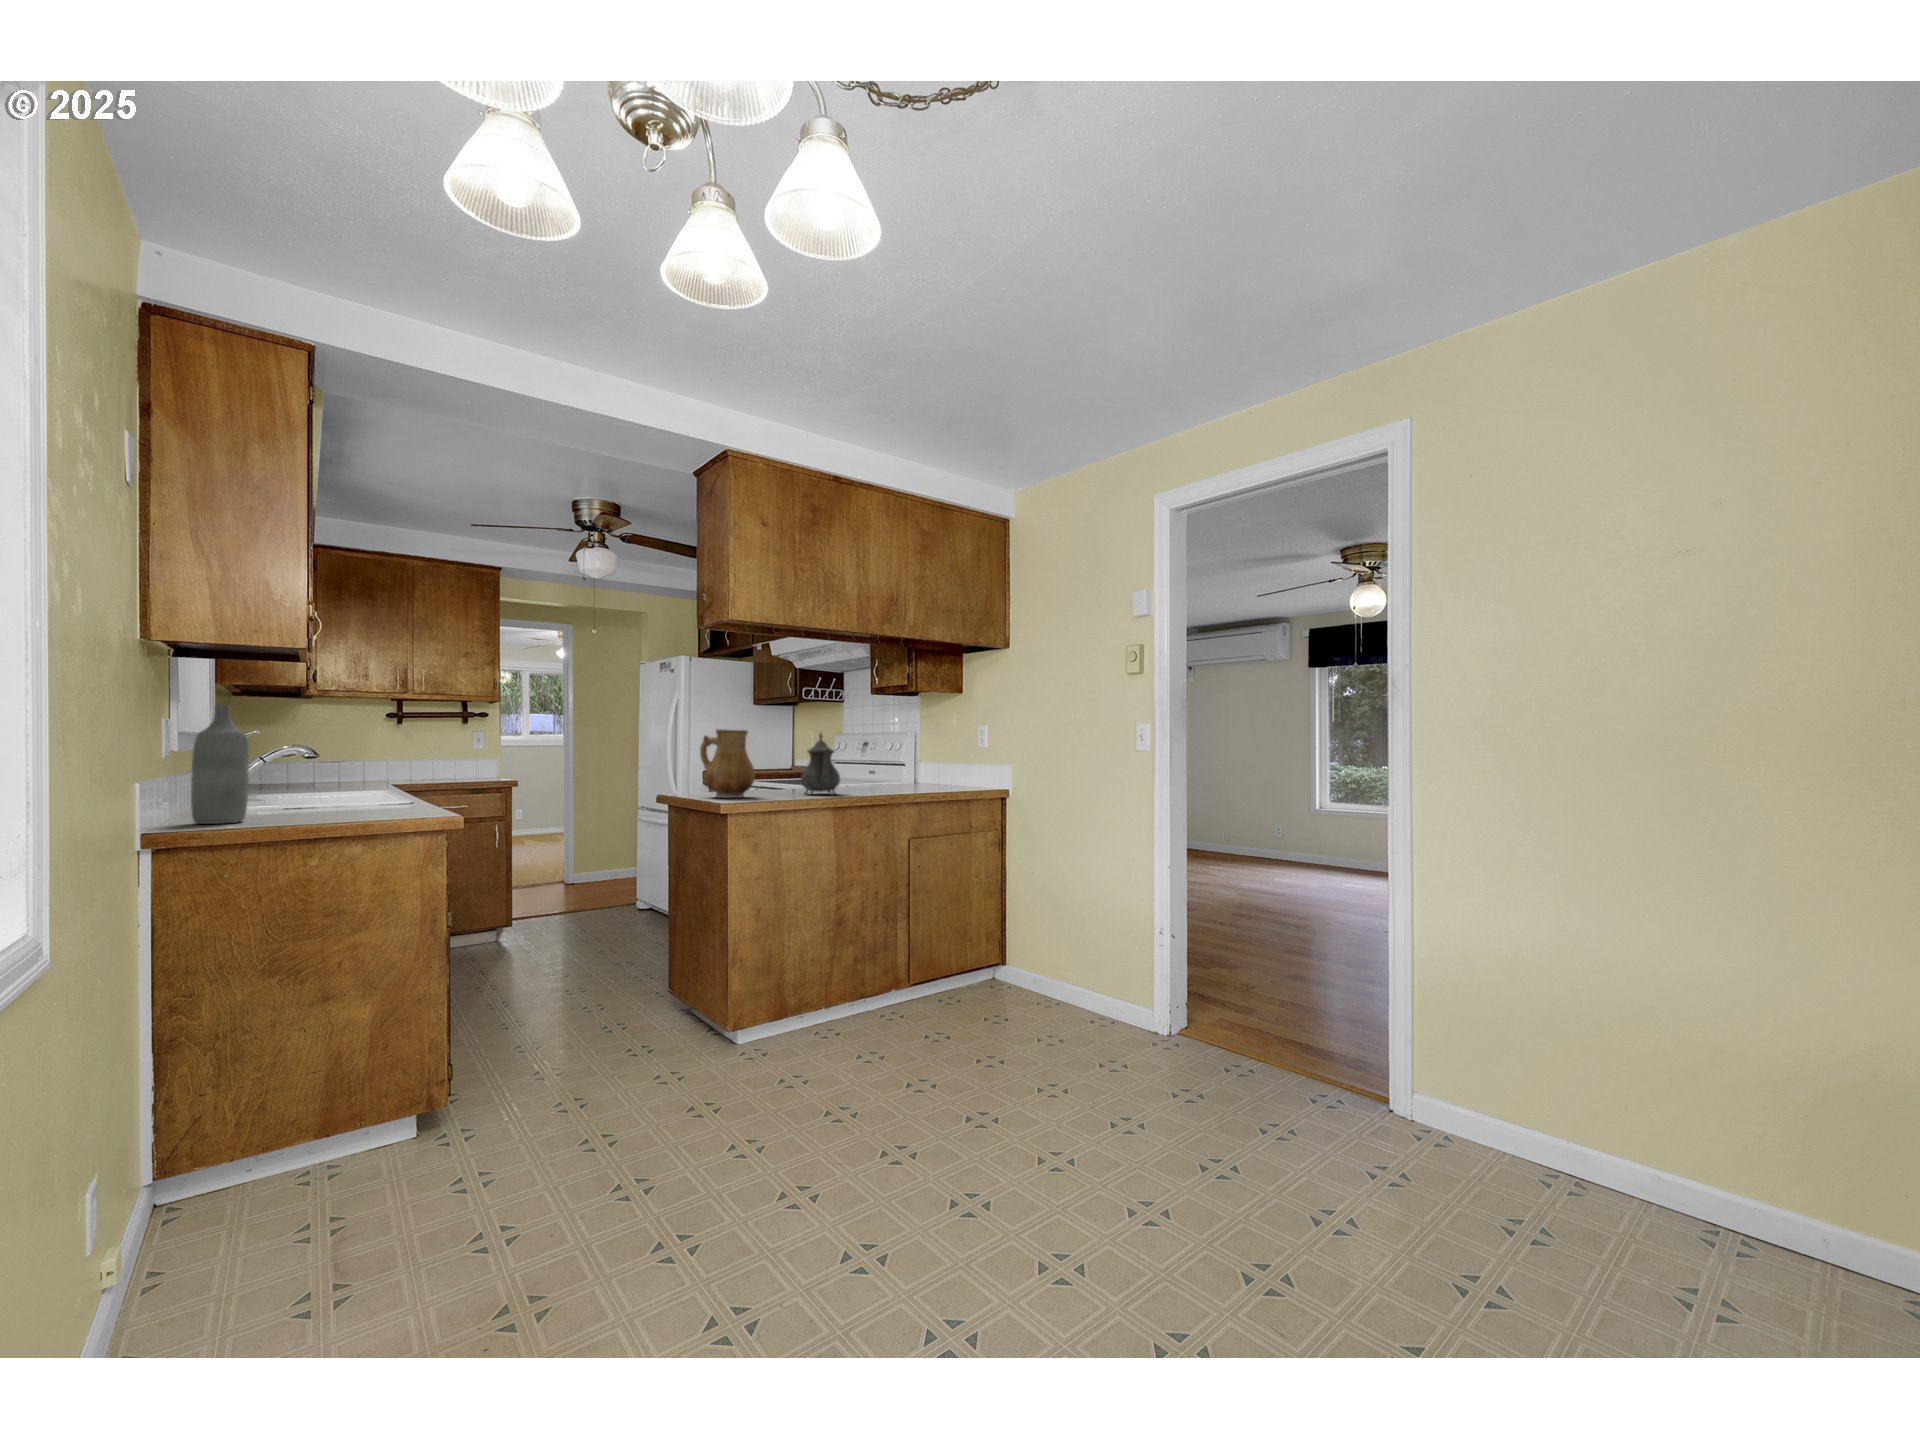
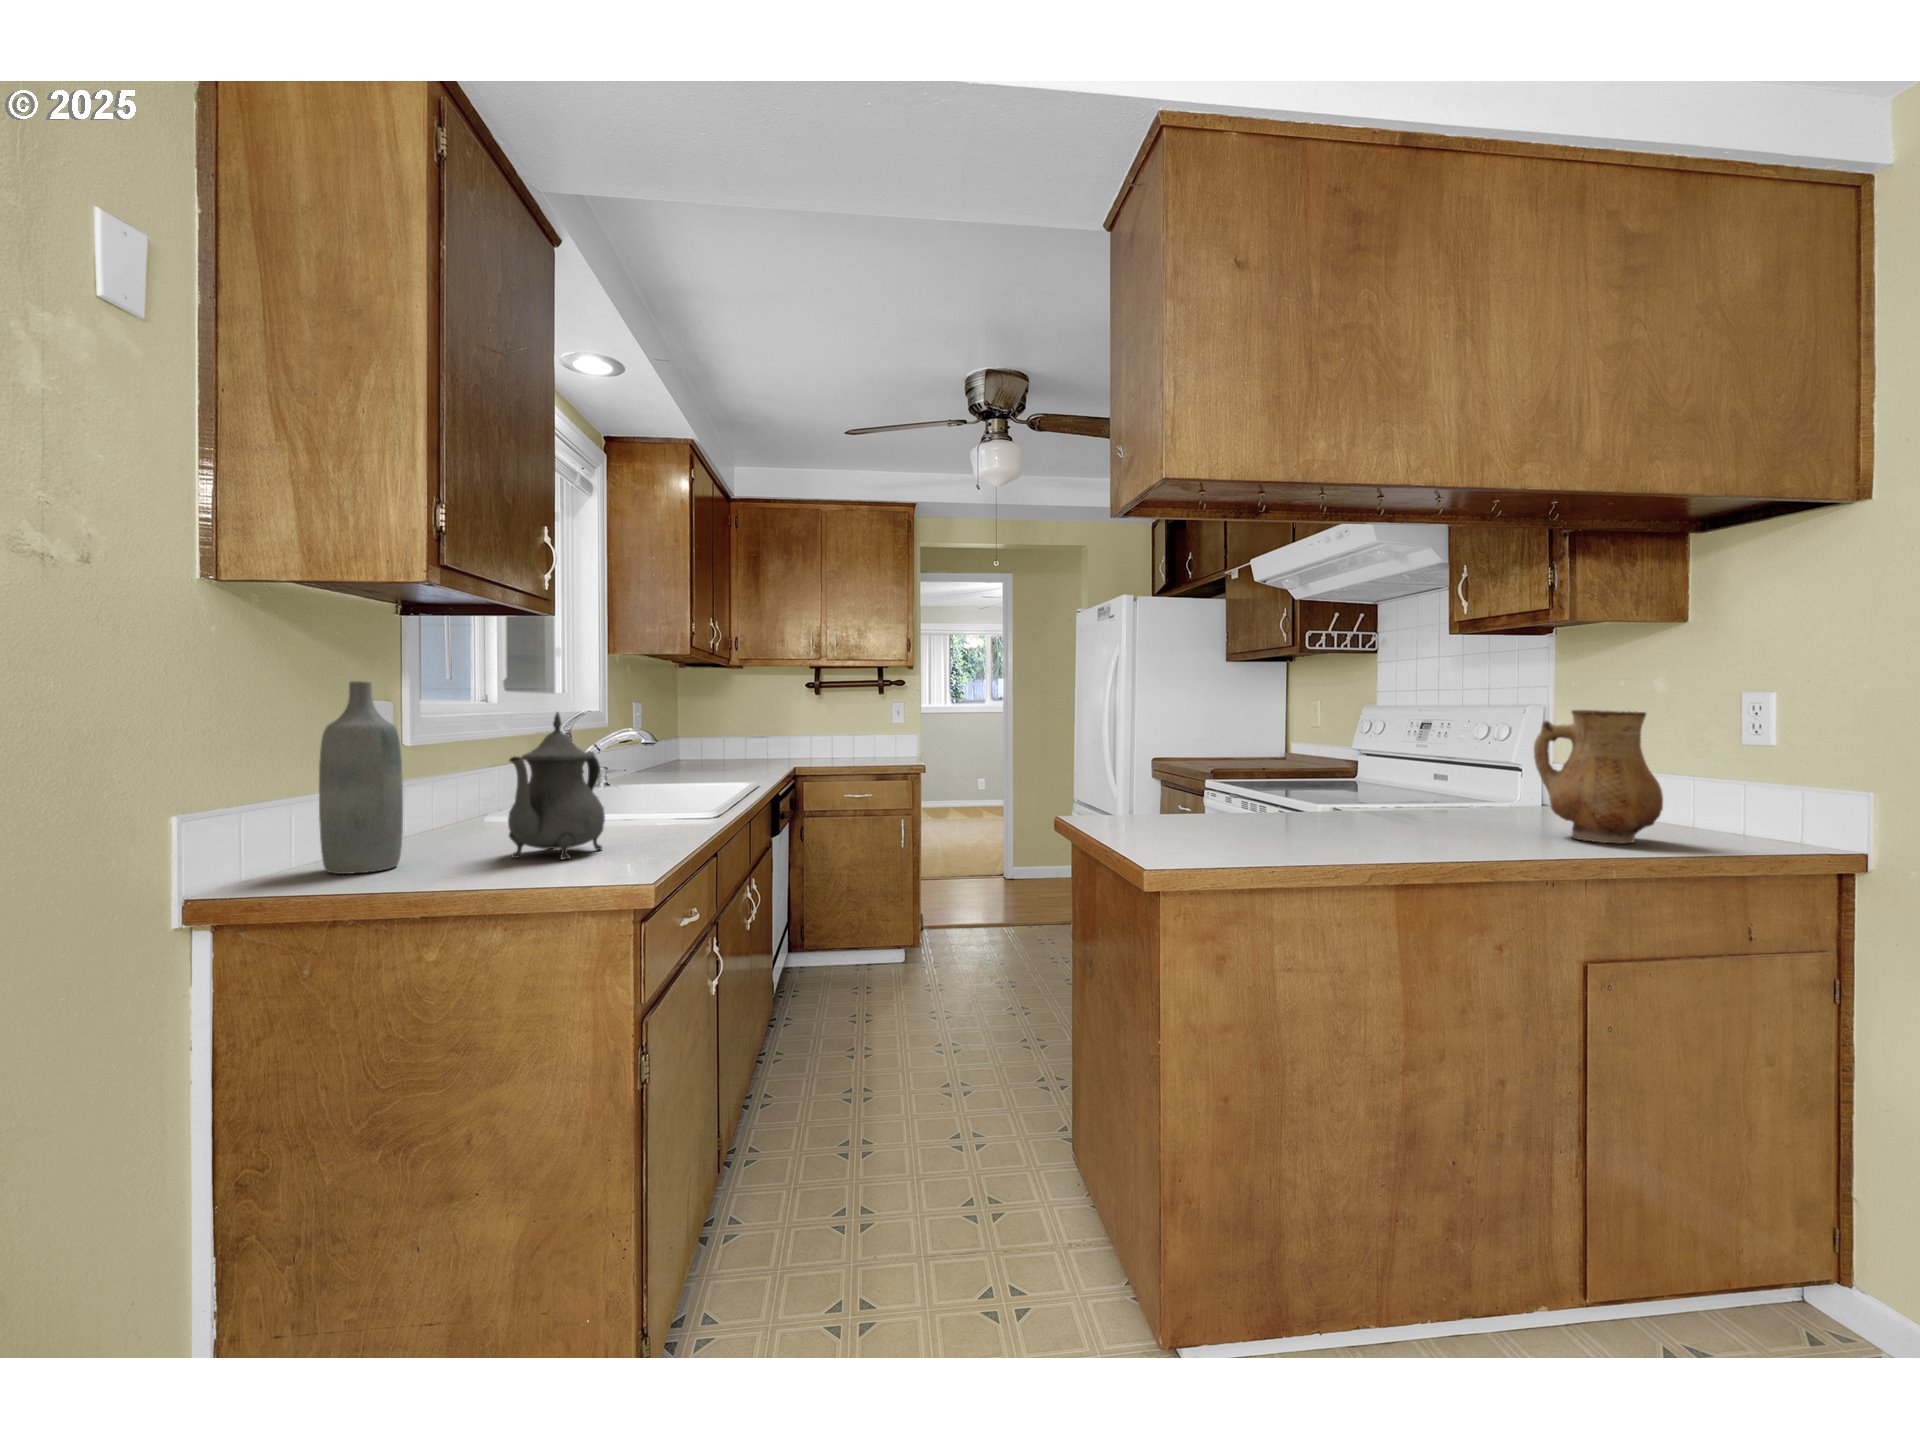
ceramic pitcher: present [700,729,755,798] -> present [1534,710,1663,843]
teapot: present [801,733,840,795] -> present [508,712,605,859]

